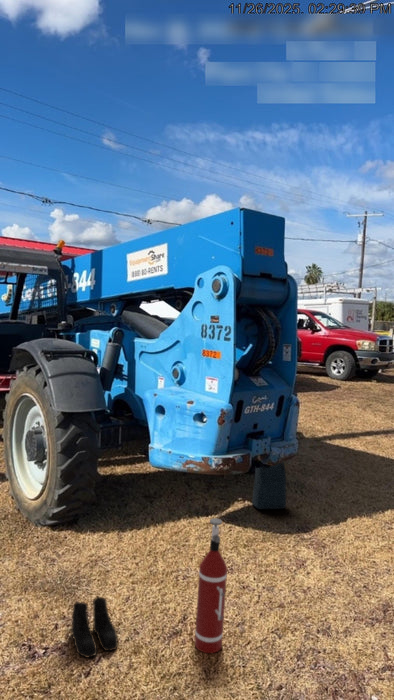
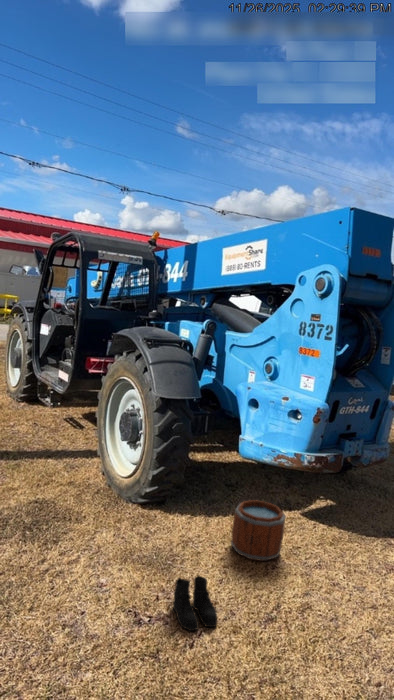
backpack: present [252,462,286,509] -> none [334,455,370,511]
bucket: none [142,510,196,572] -> present [231,500,285,561]
fire extinguisher: present [195,518,227,653] -> none [290,512,328,642]

